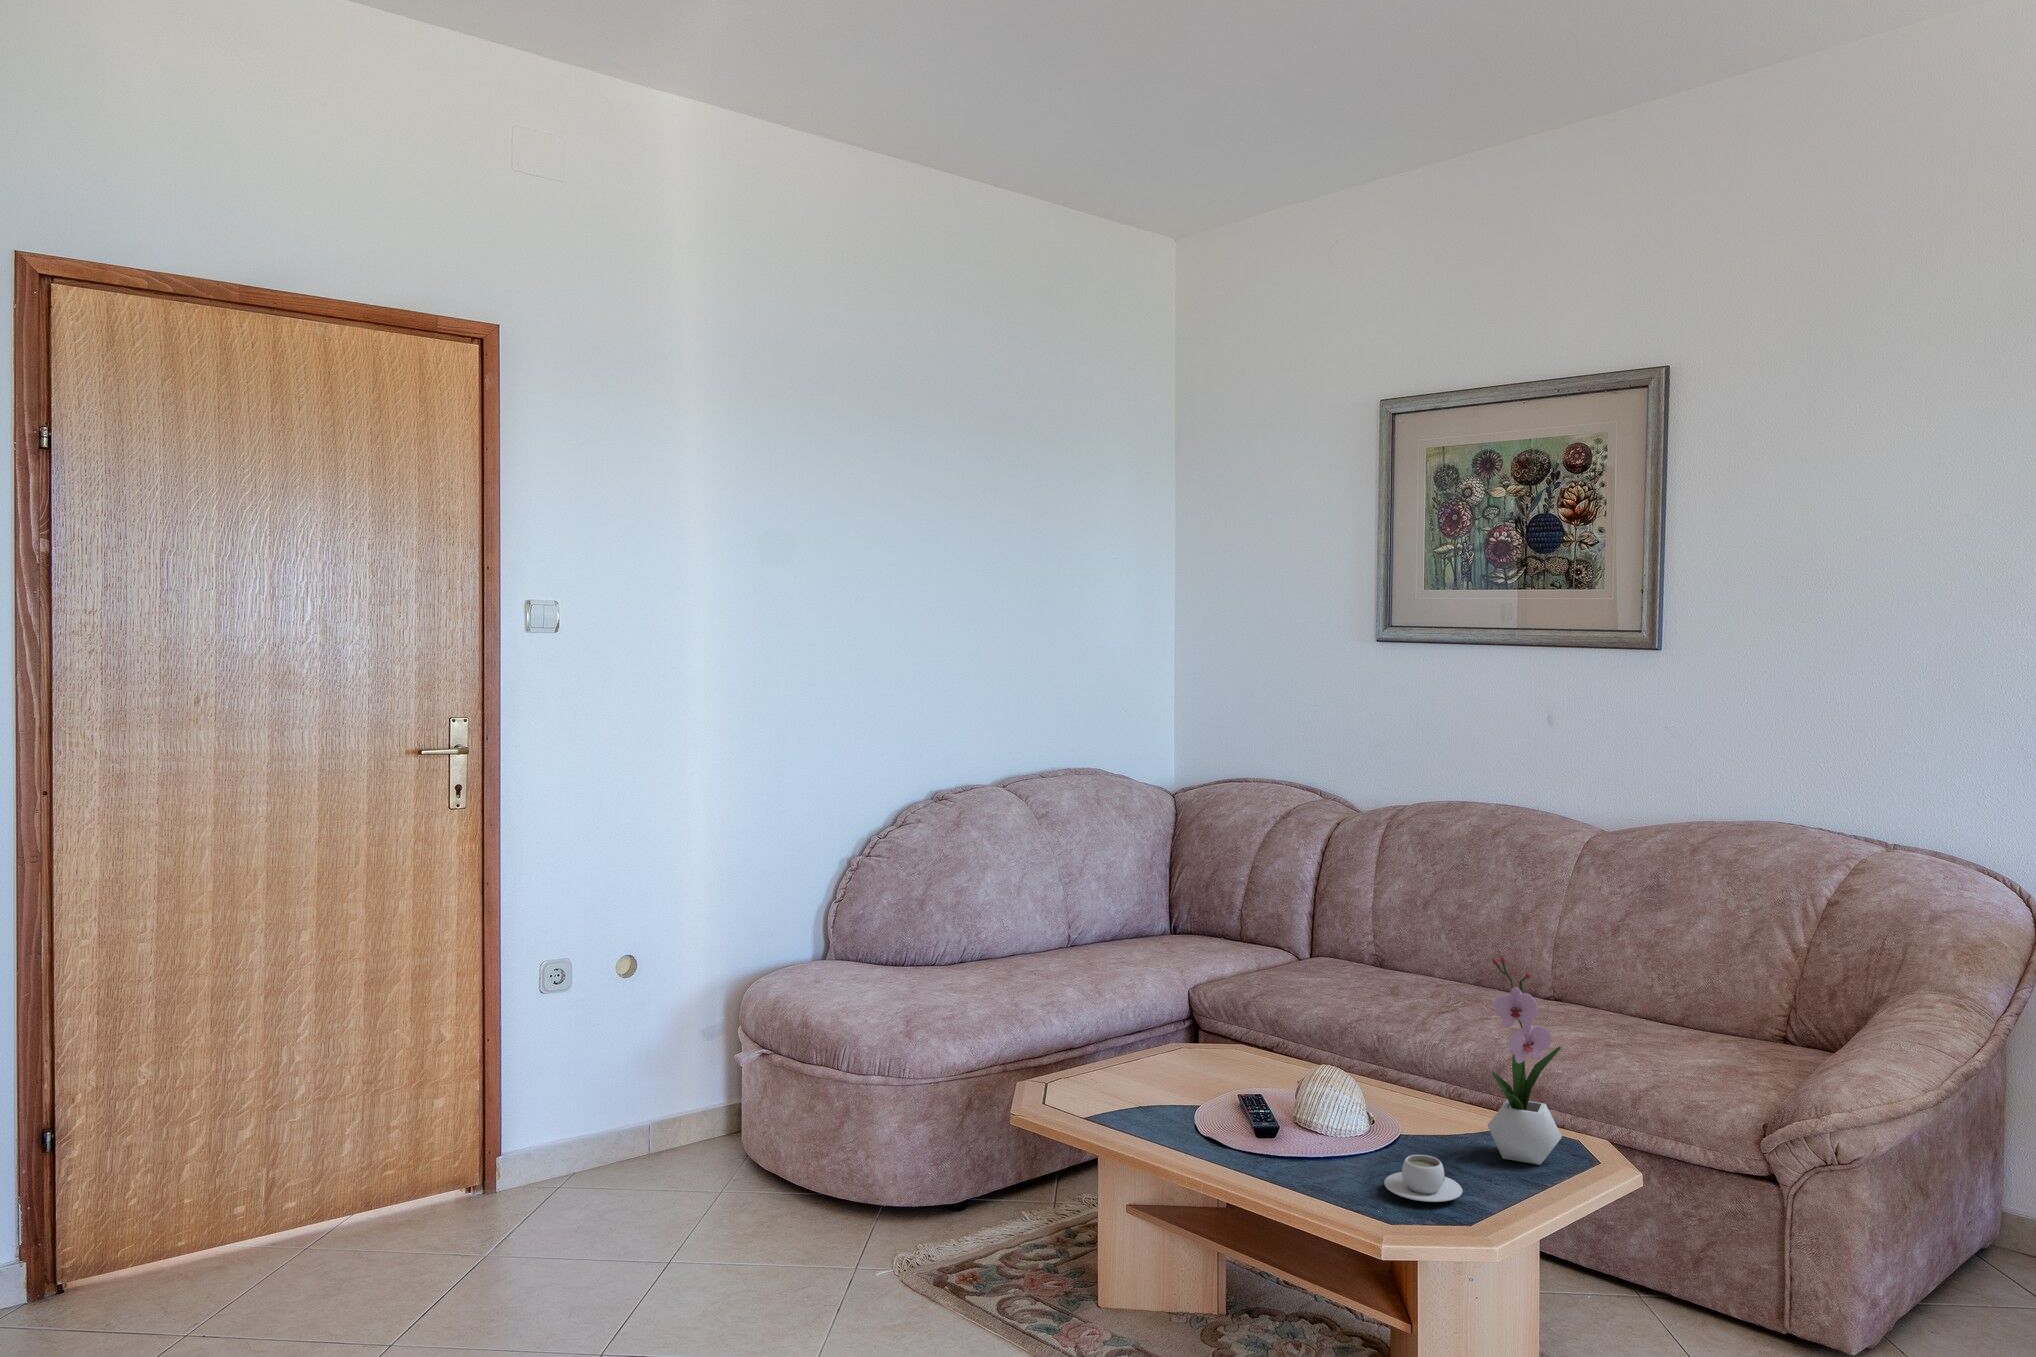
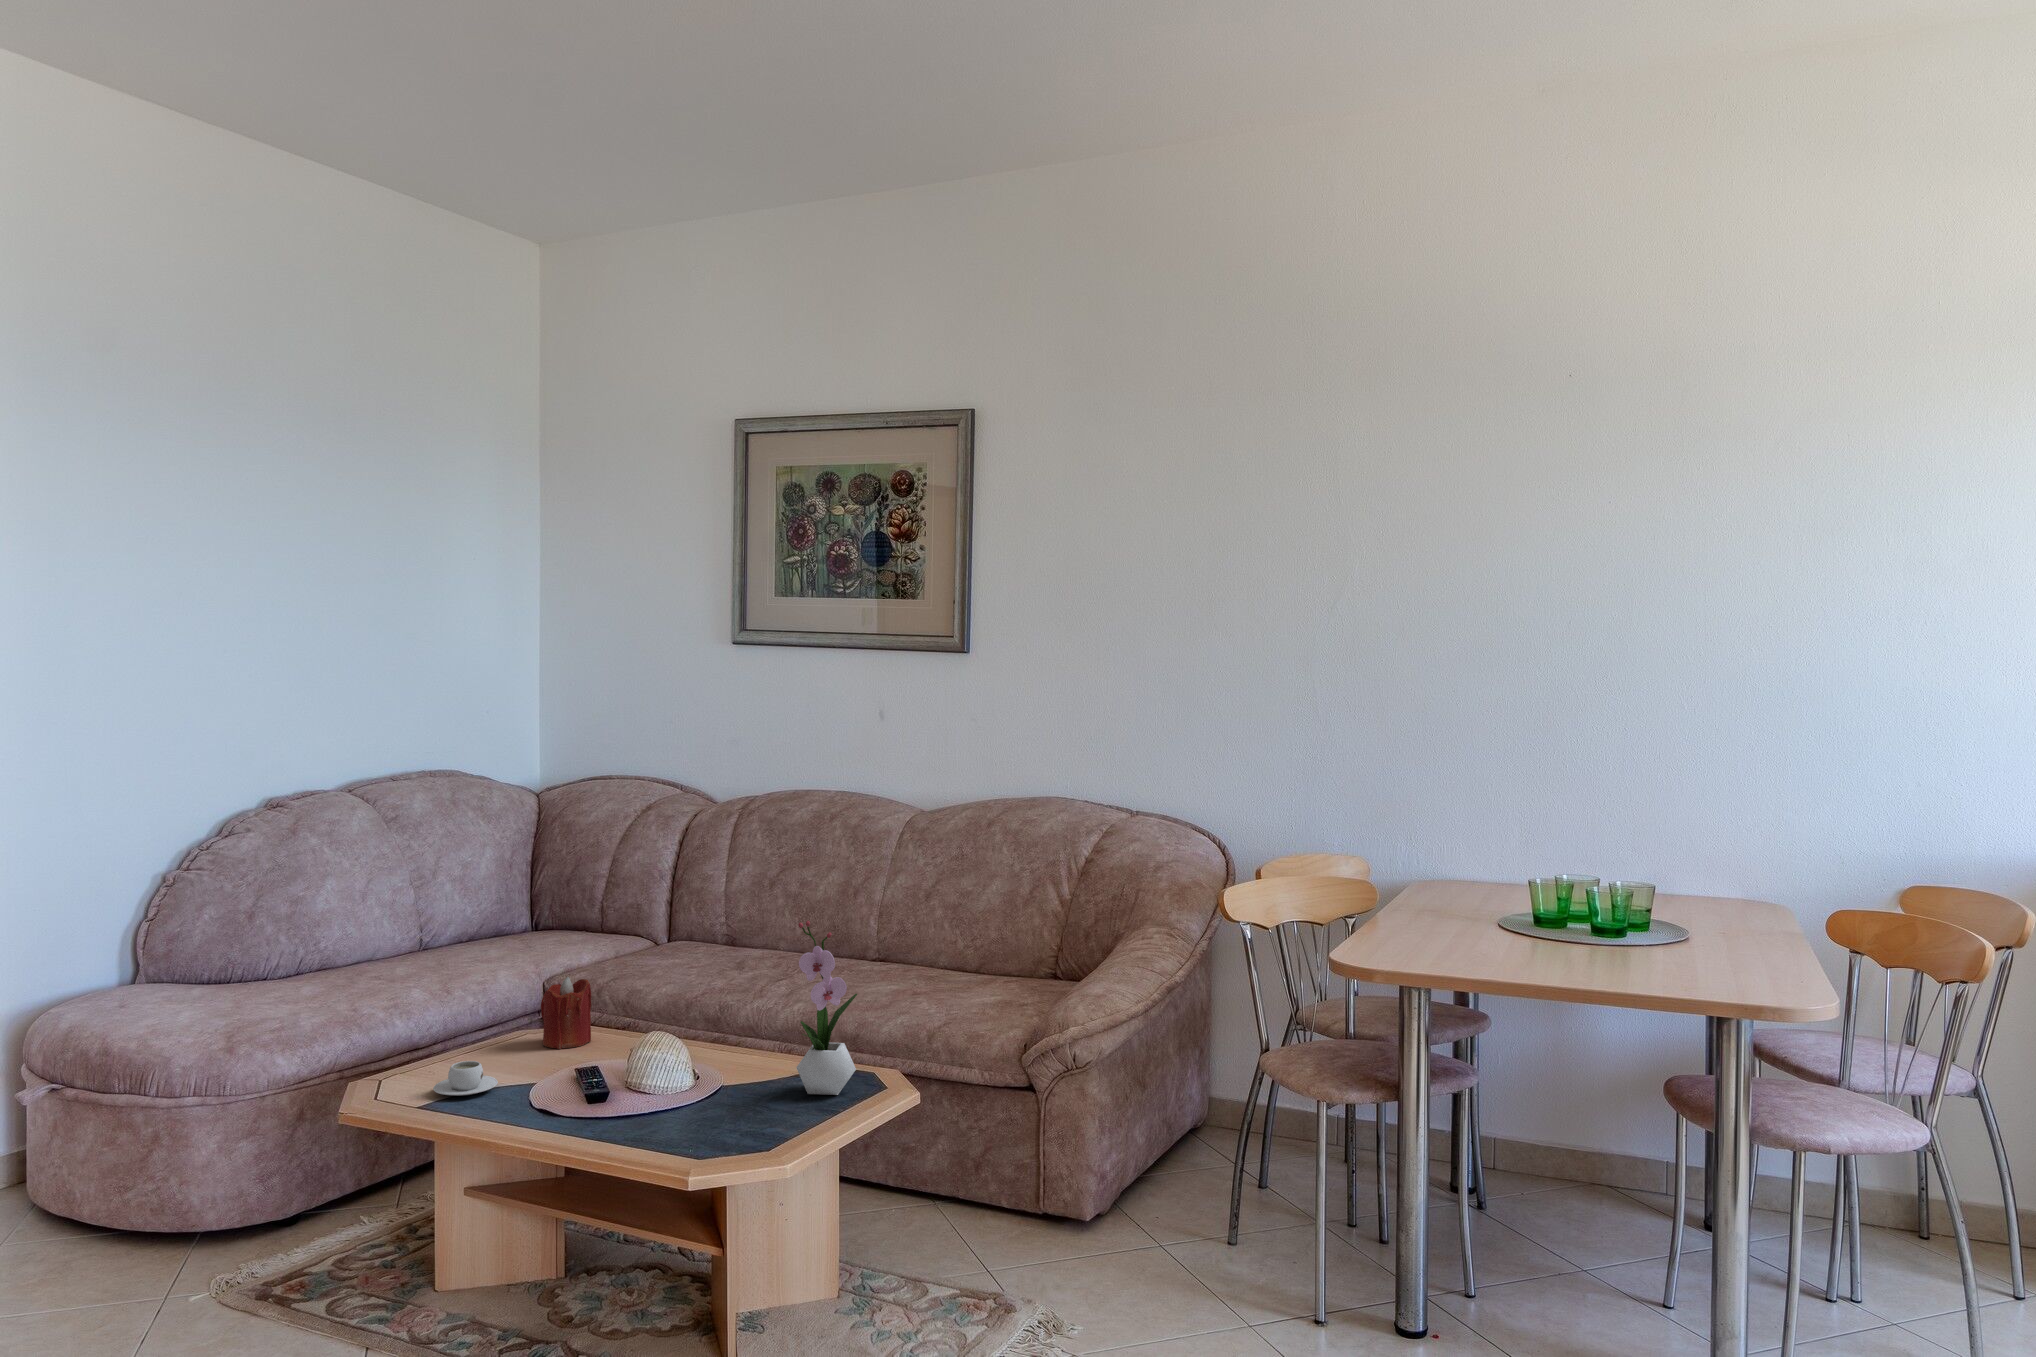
candle: none [1194,992,1246,1068] -> present [541,977,591,1049]
teacup: present [1384,1155,1462,1202] -> present [433,1061,498,1096]

